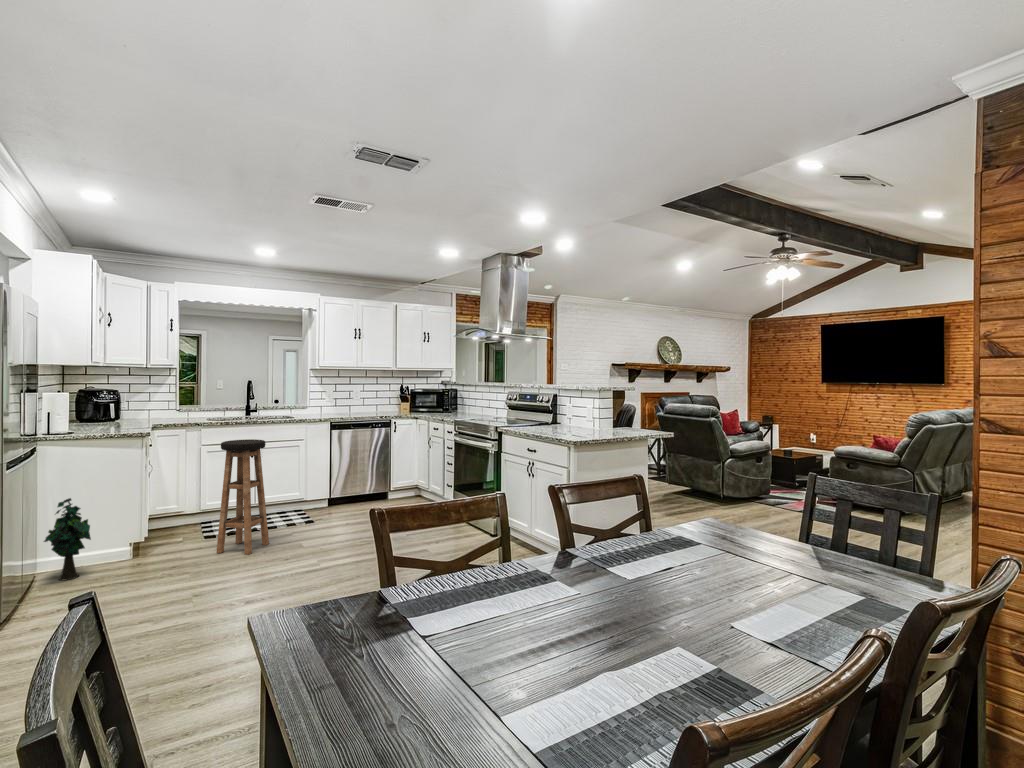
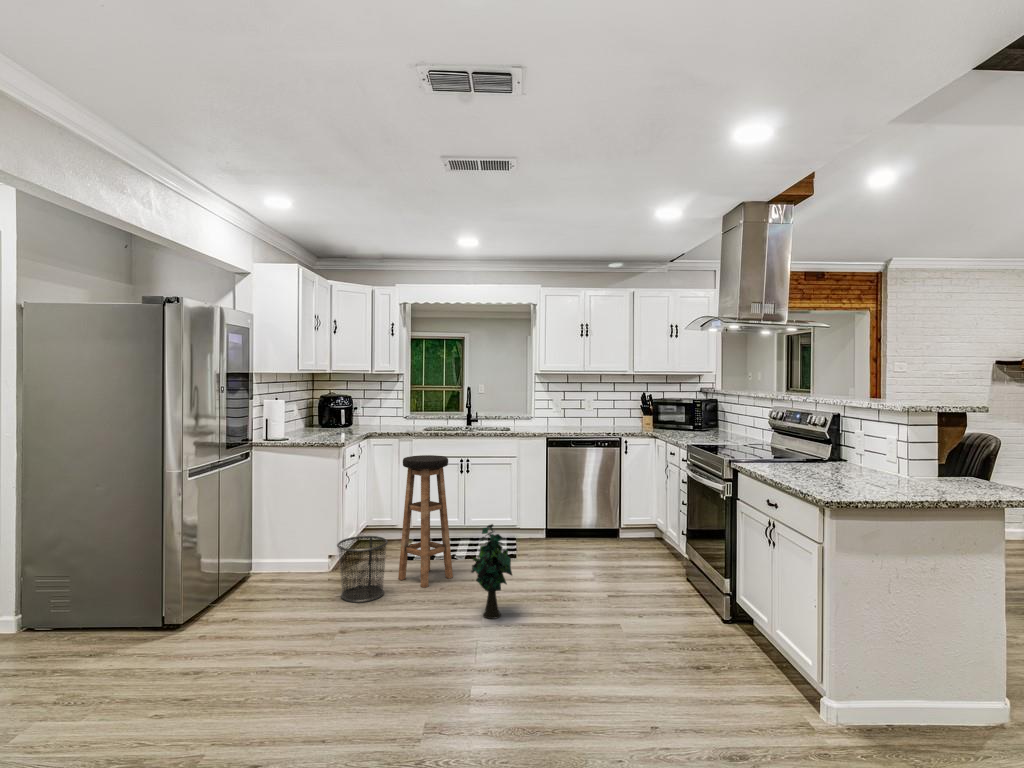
decorative plant: present [44,498,91,580] -> present [471,524,512,619]
waste bin: none [164,515,217,576] -> present [337,536,388,602]

